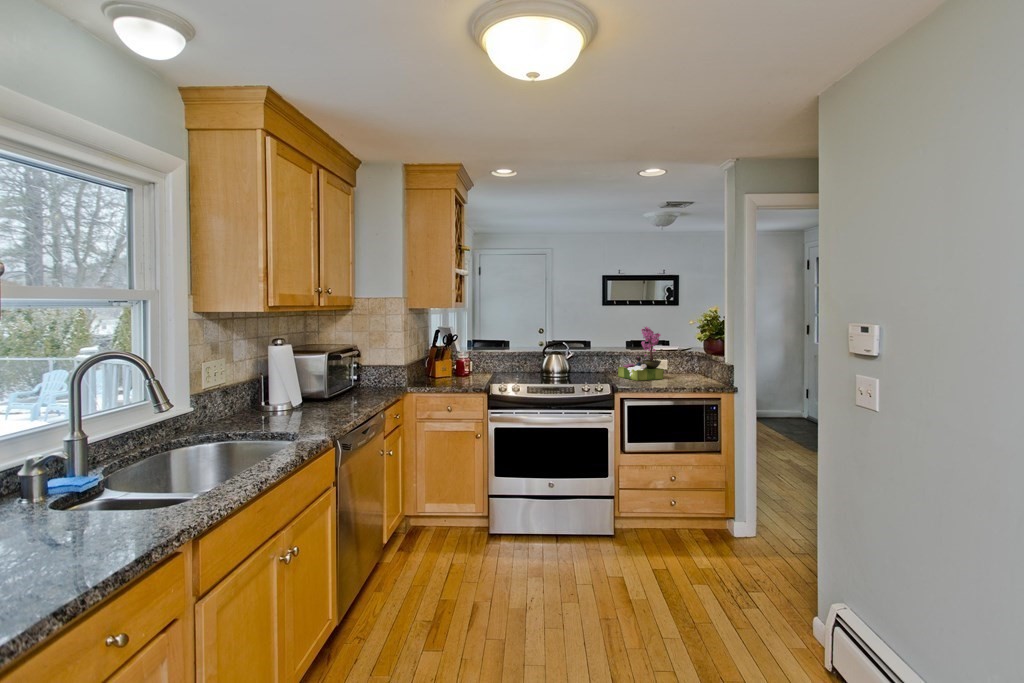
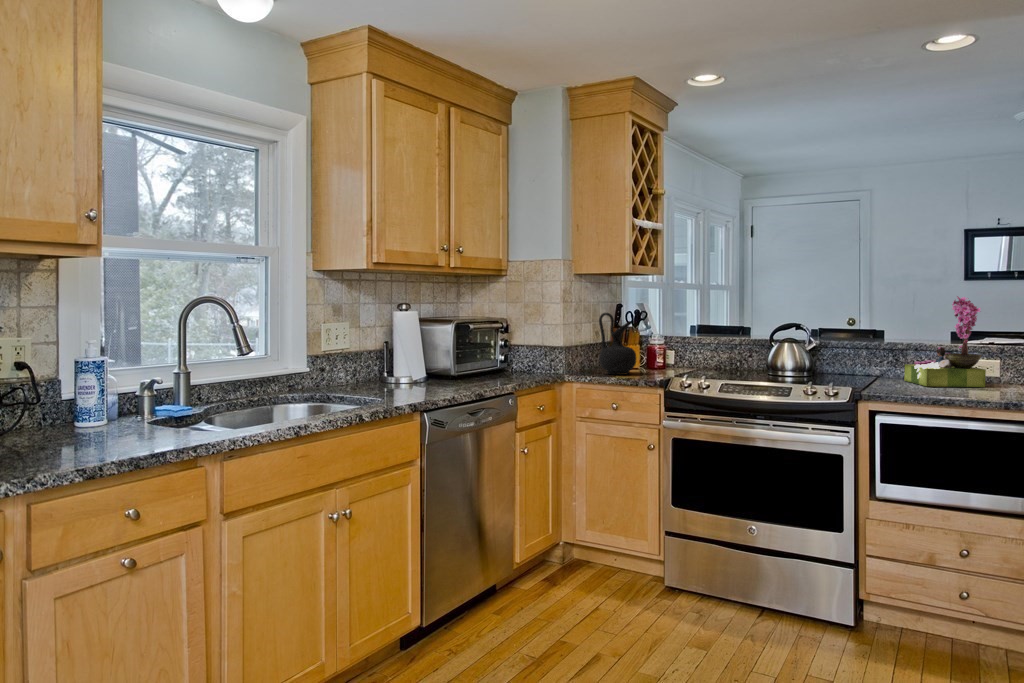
ceramic jug: none [431,339,458,384] -> present [599,313,636,375]

